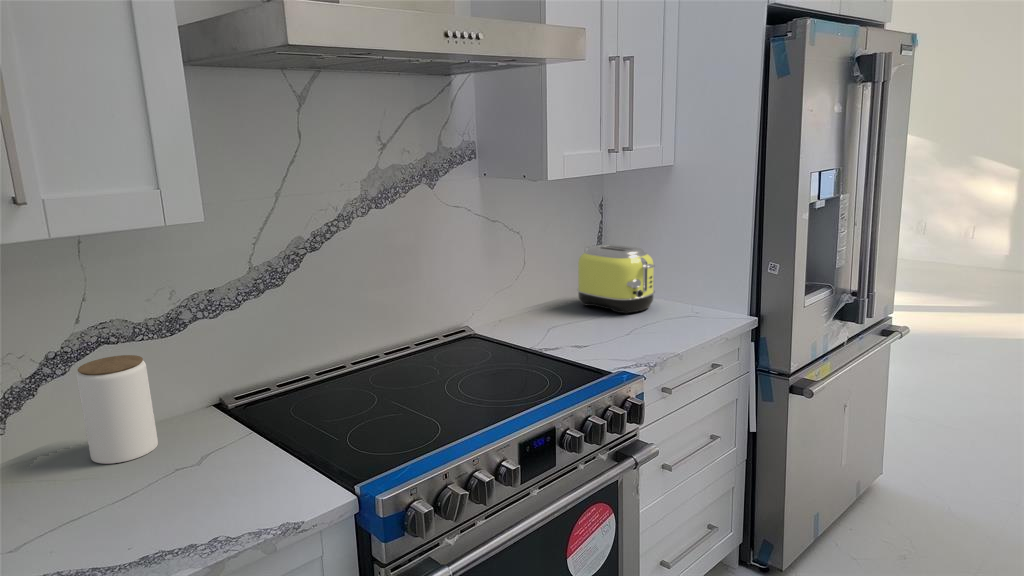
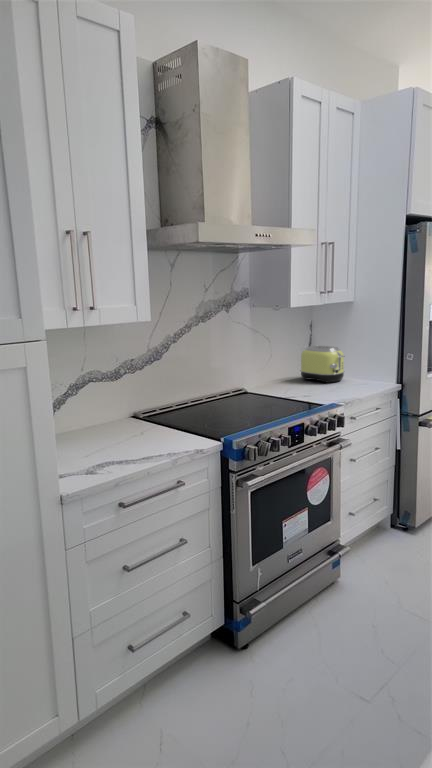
jar: present [76,355,158,464] -> none [85,387,117,435]

